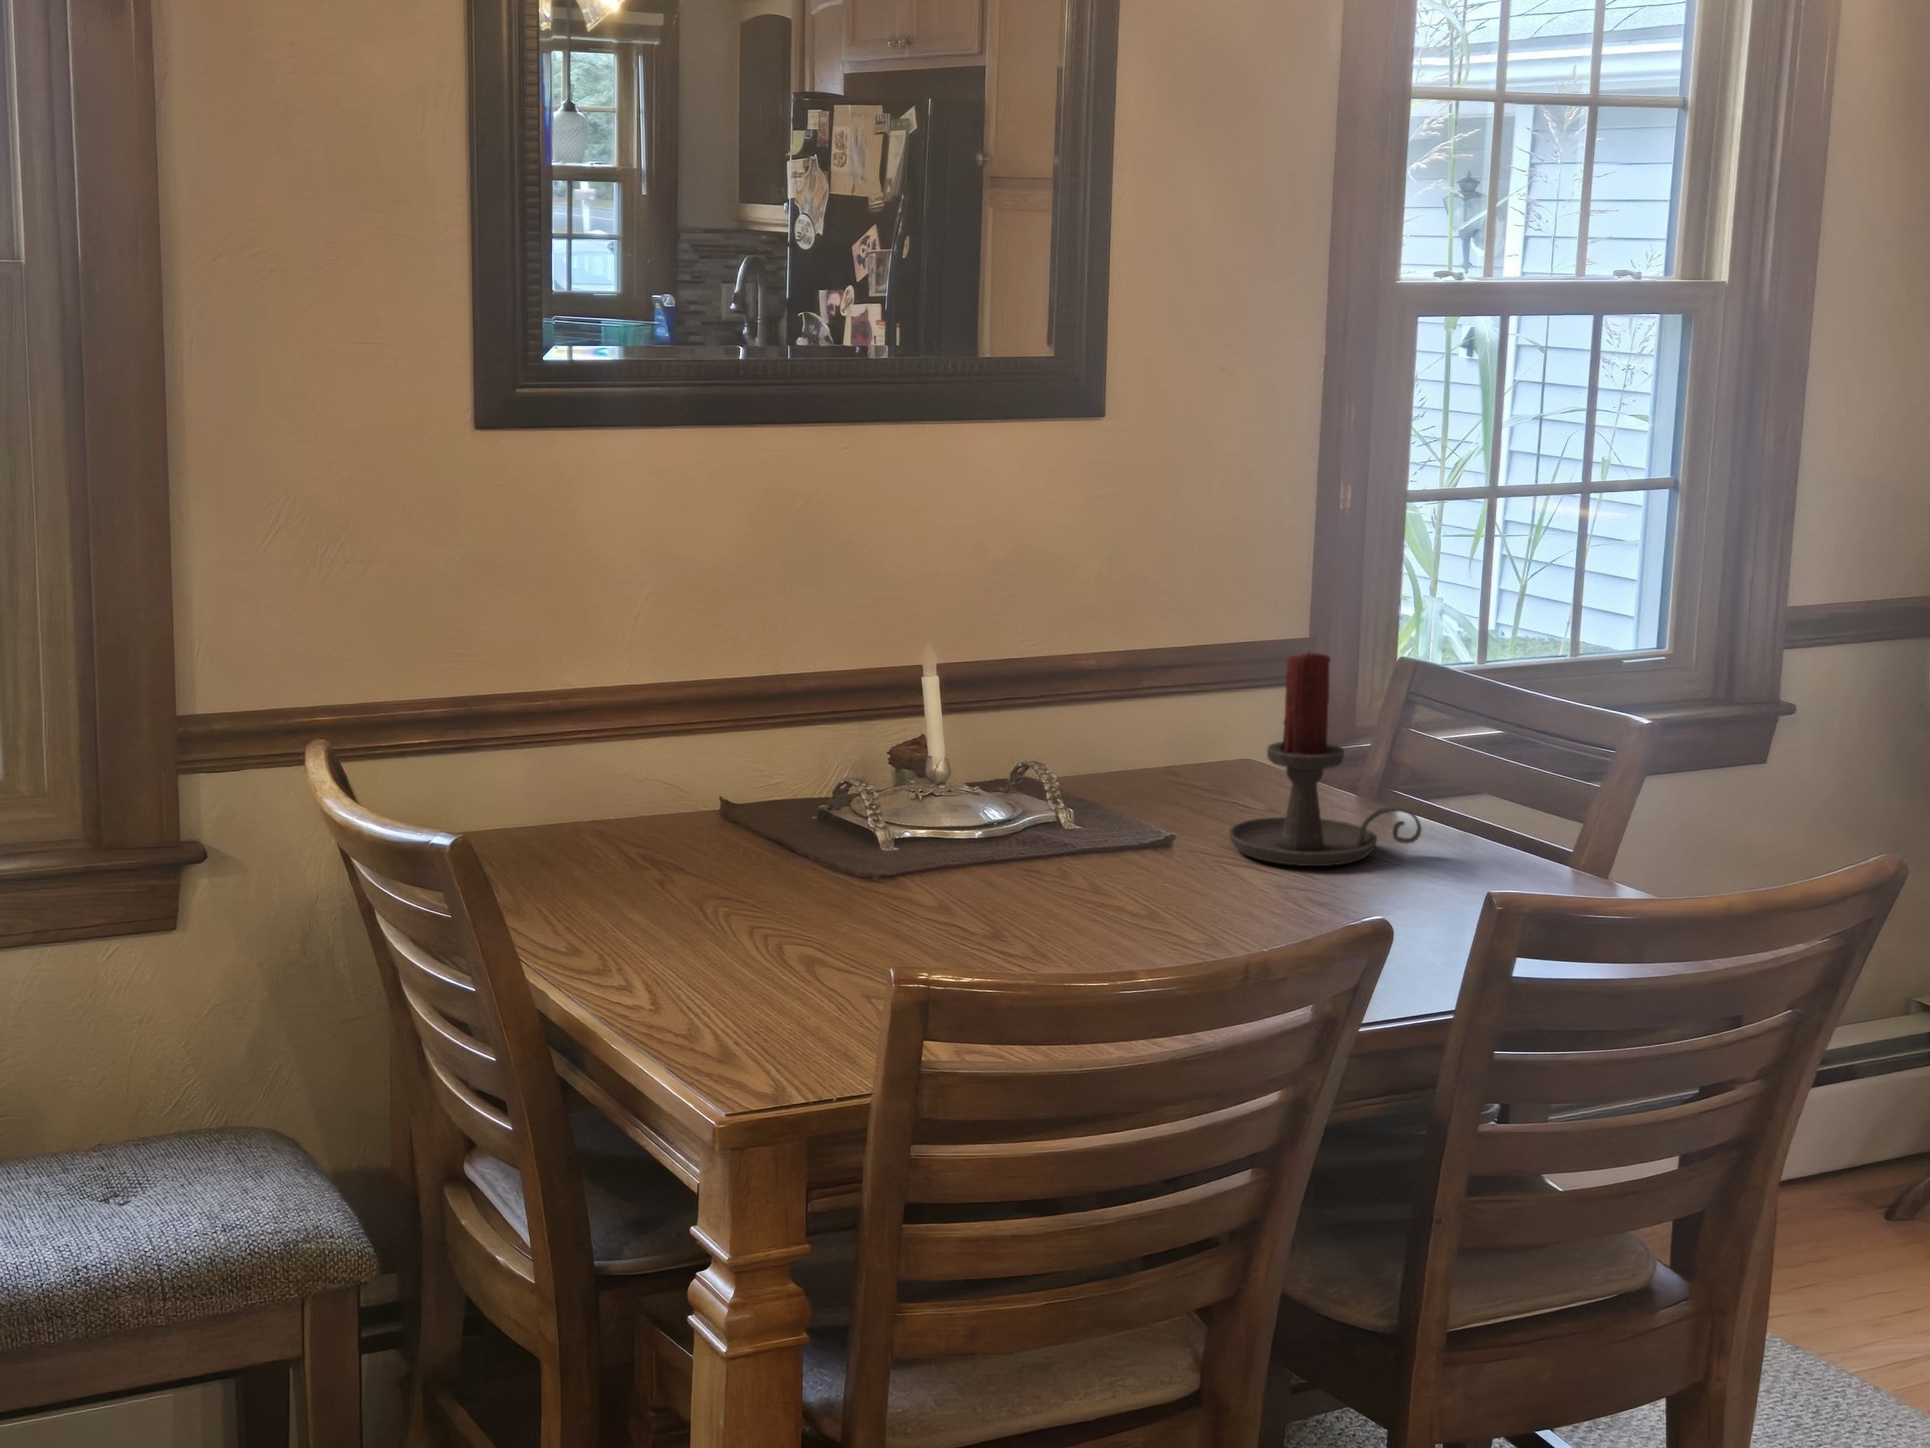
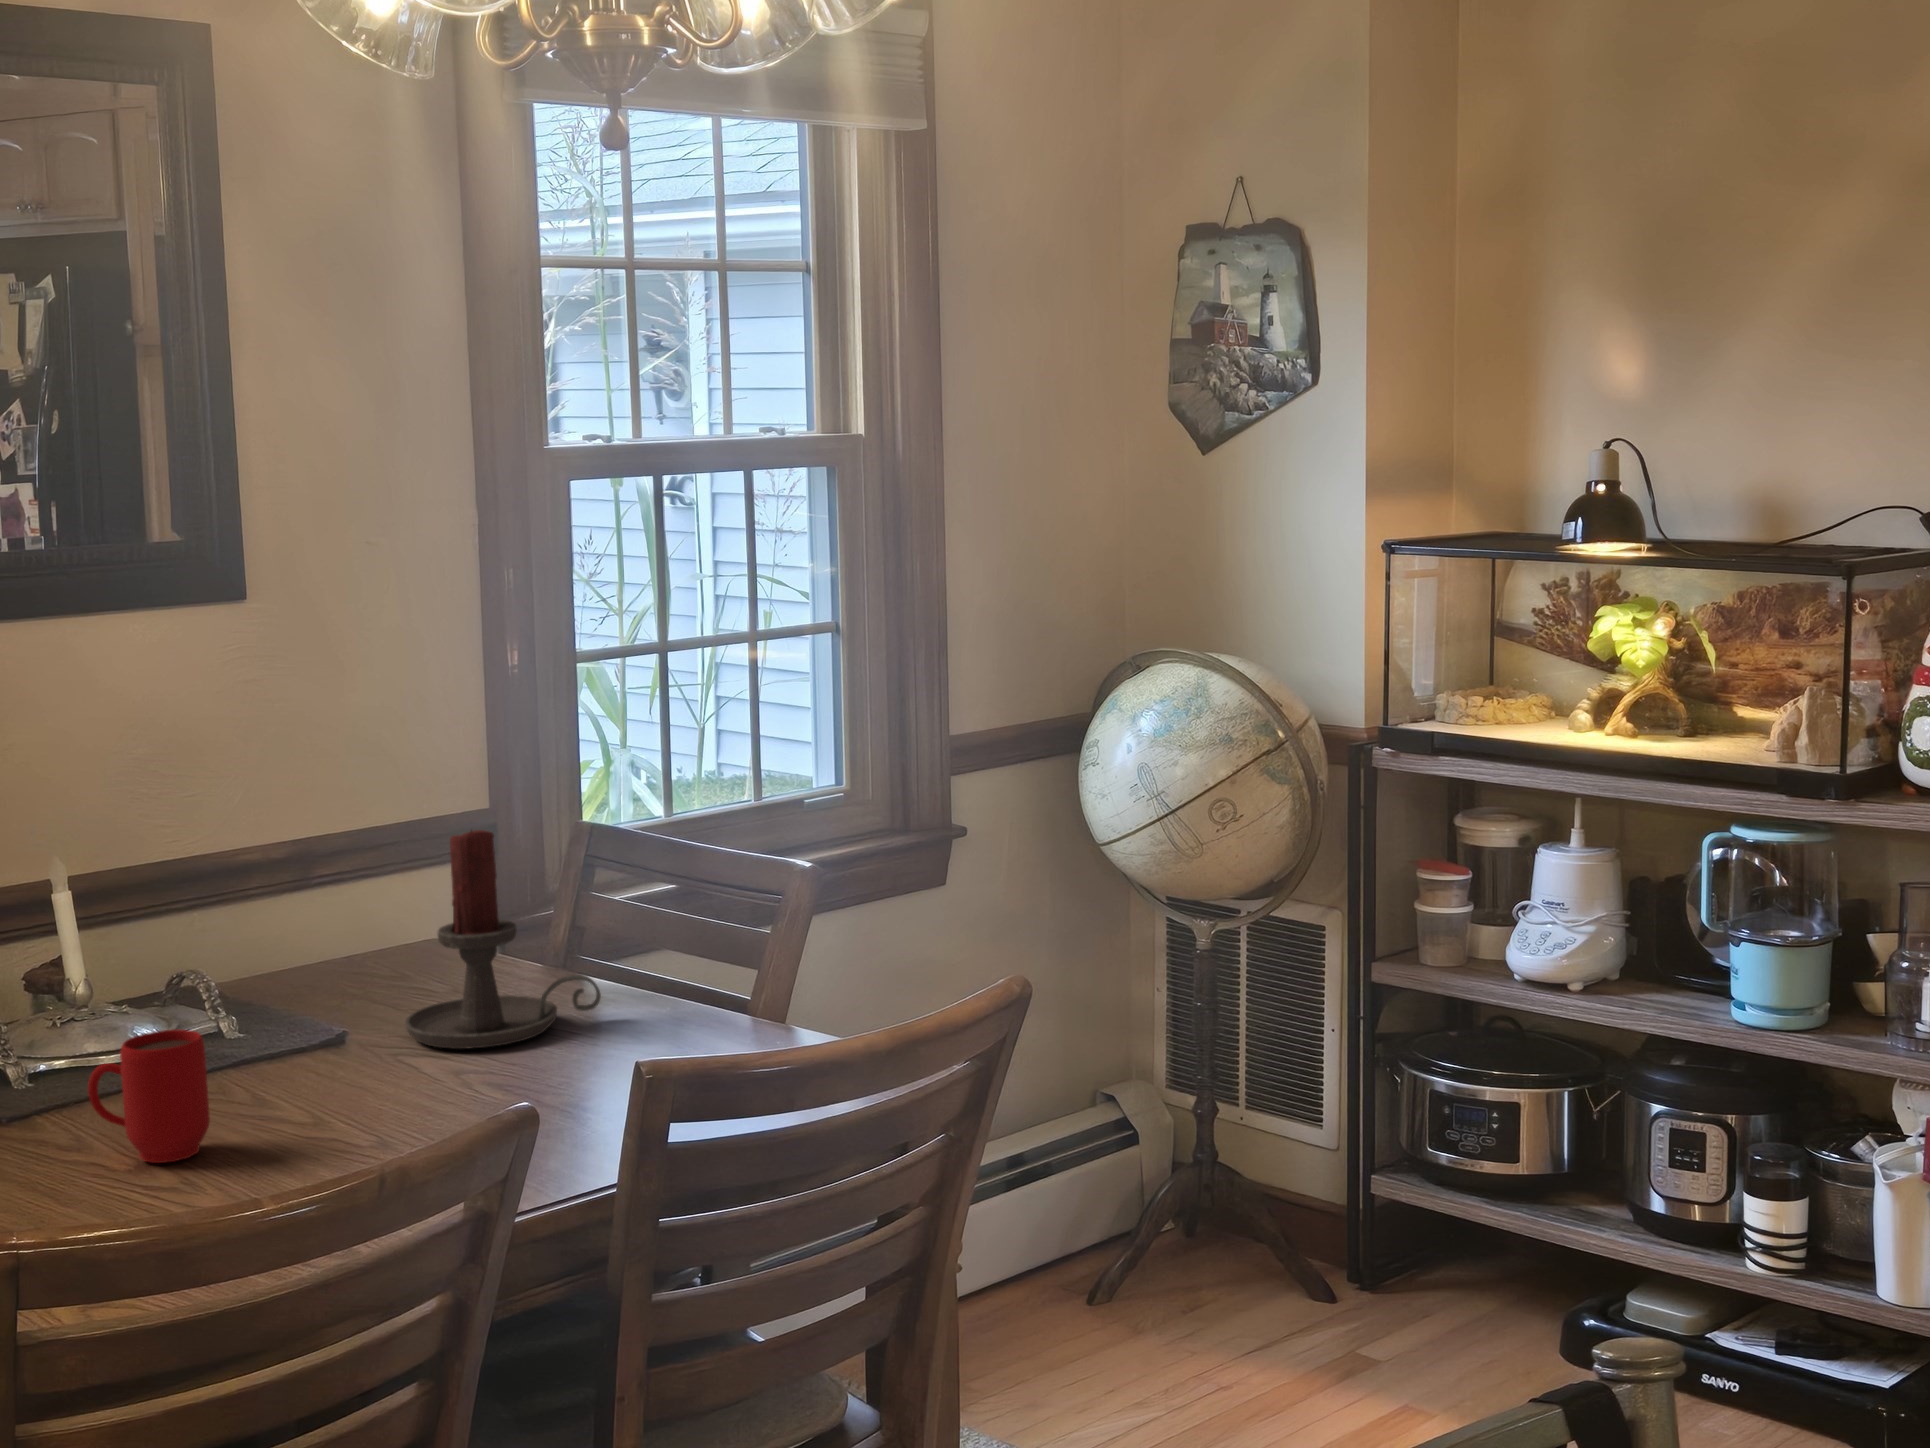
mug: none [952,808,1056,930] -> present [88,1030,210,1163]

